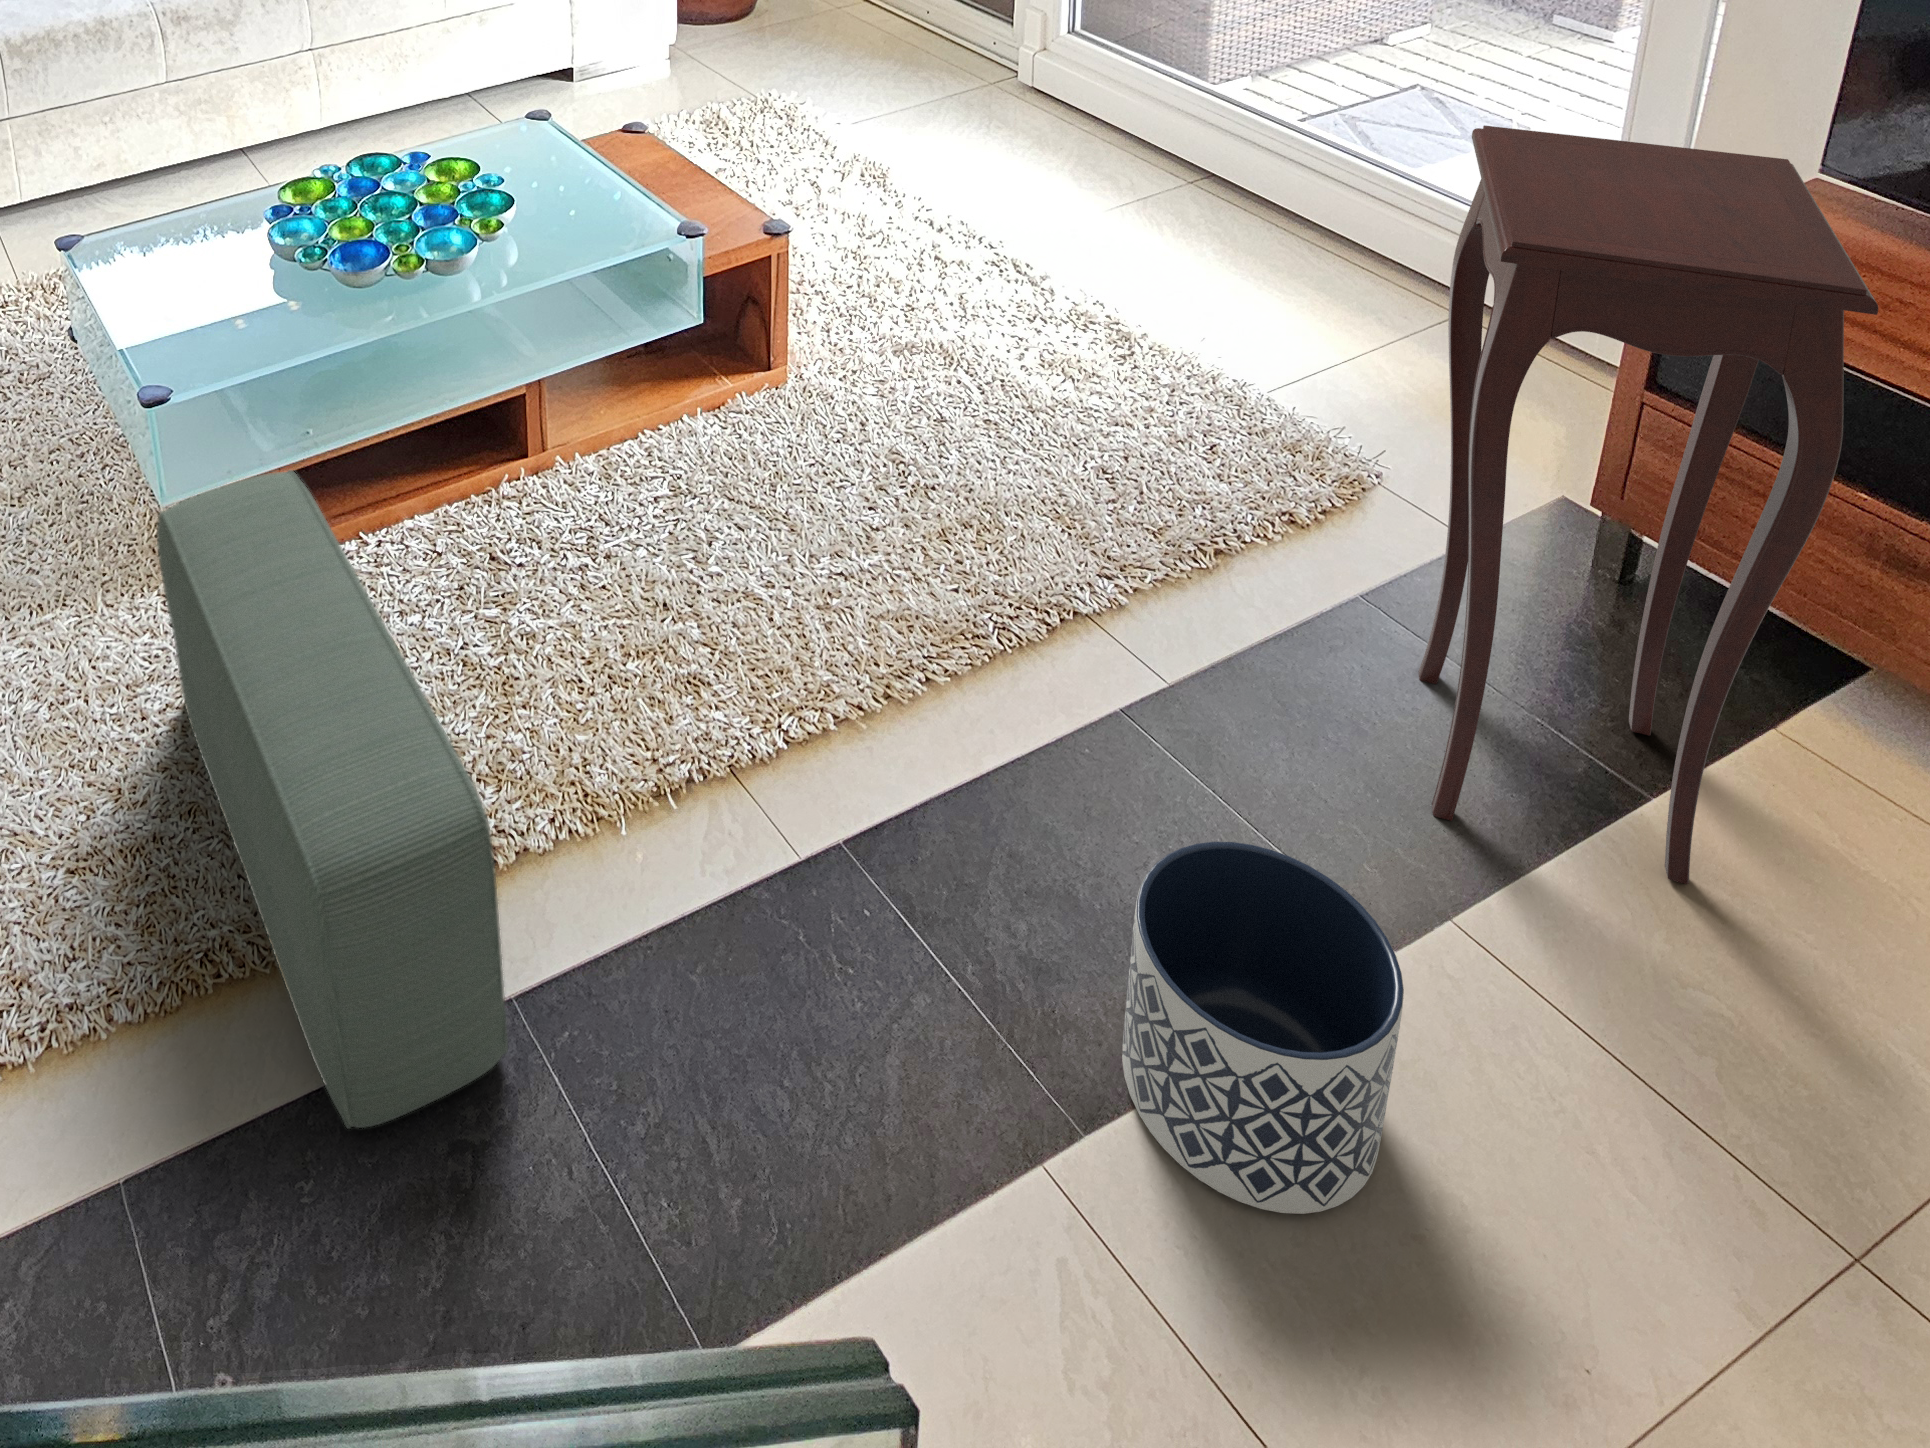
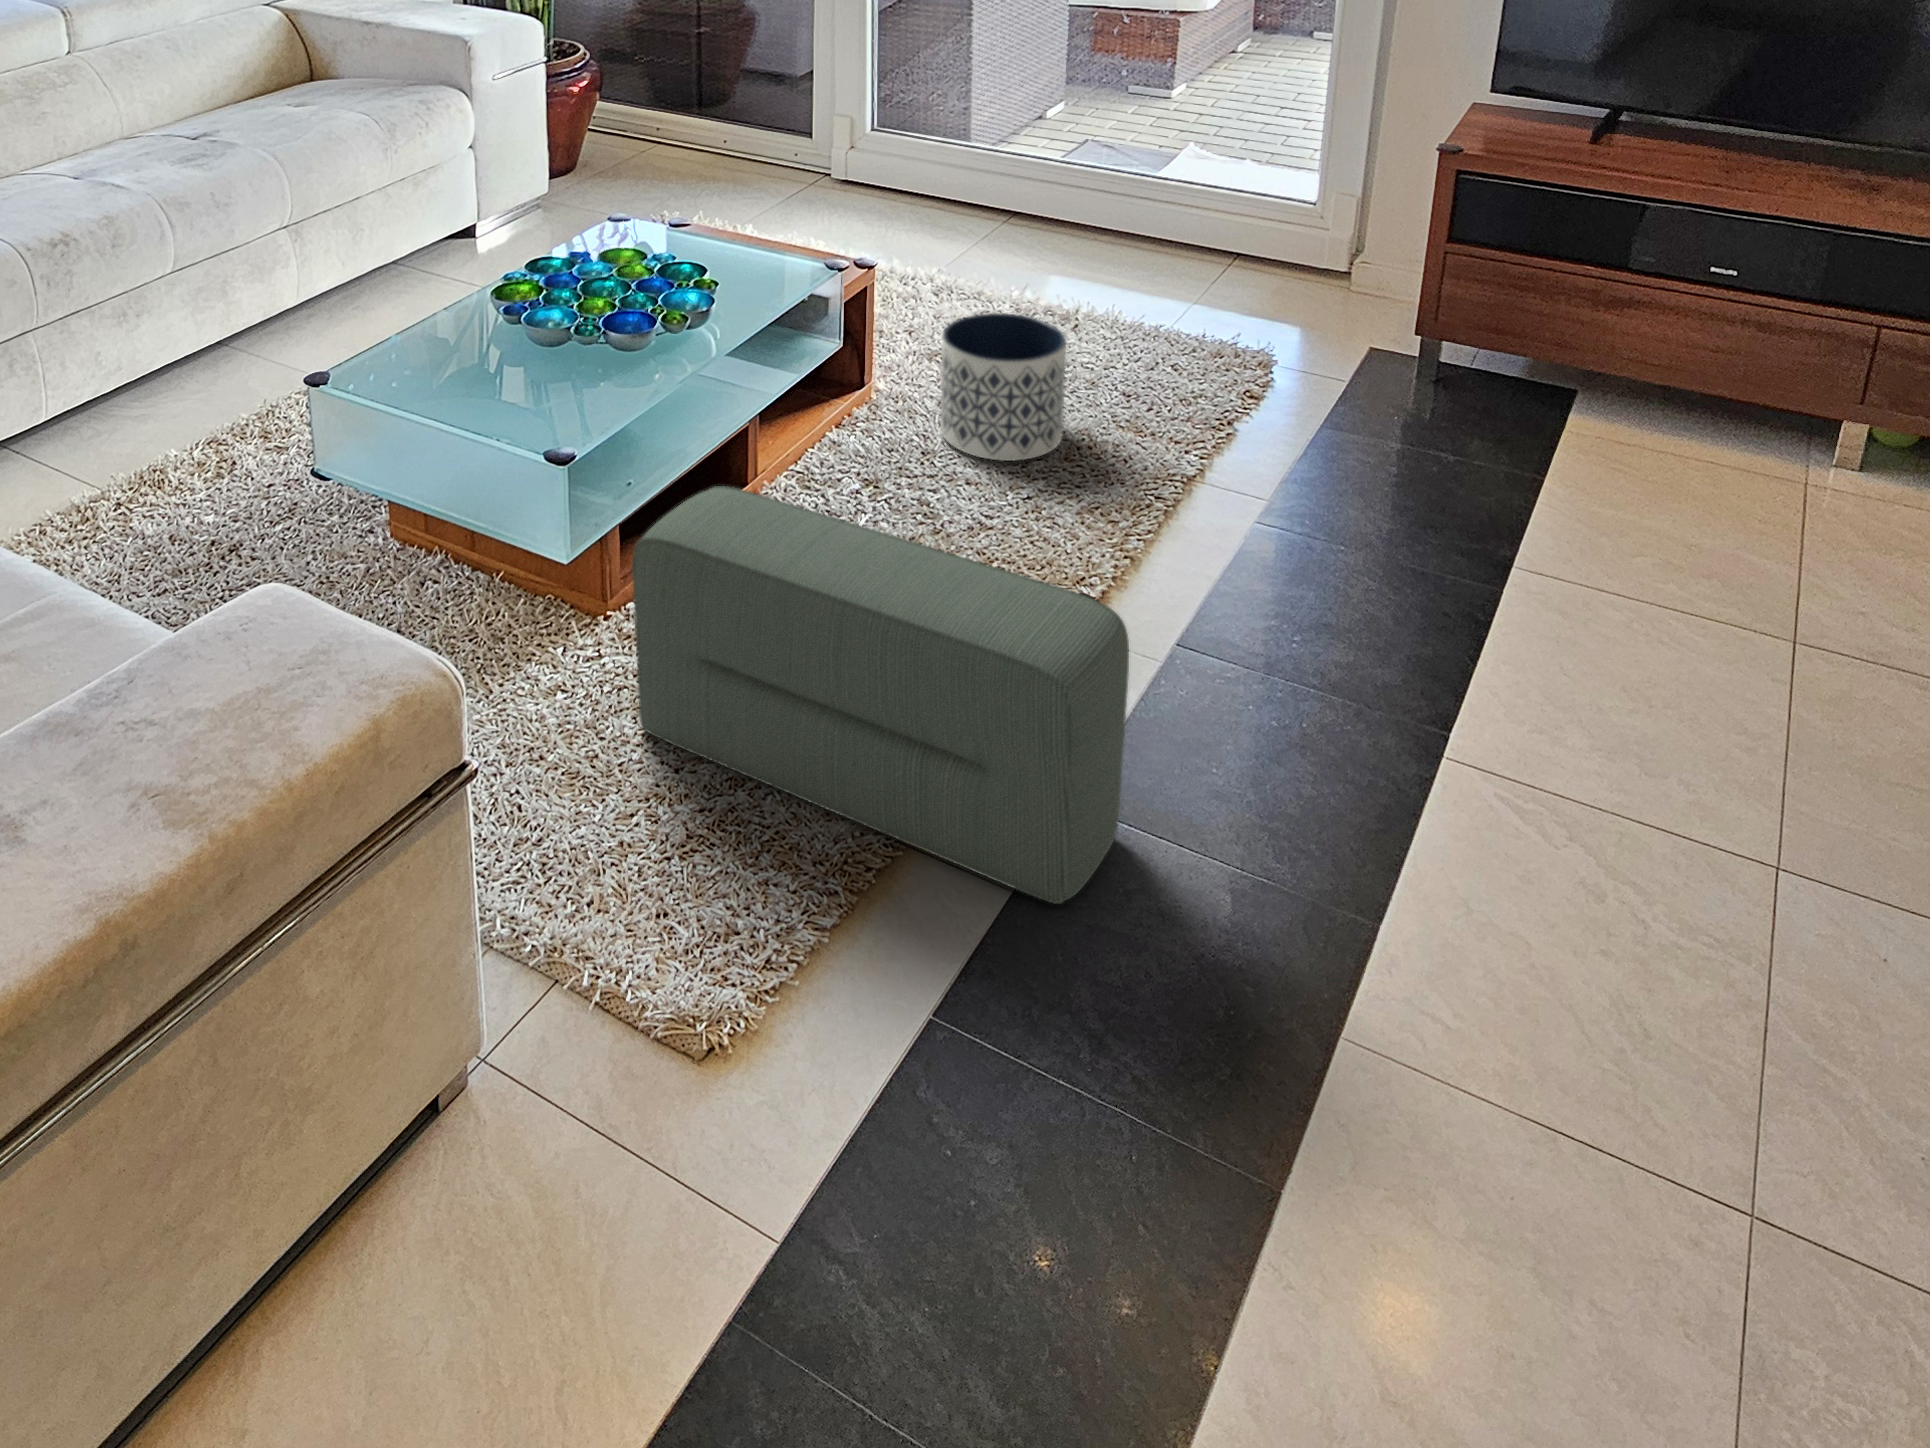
side table: present [1418,125,1878,884] -> none [1400,48,1695,526]
planter: present [1122,842,1404,1214] -> present [941,313,1066,461]

